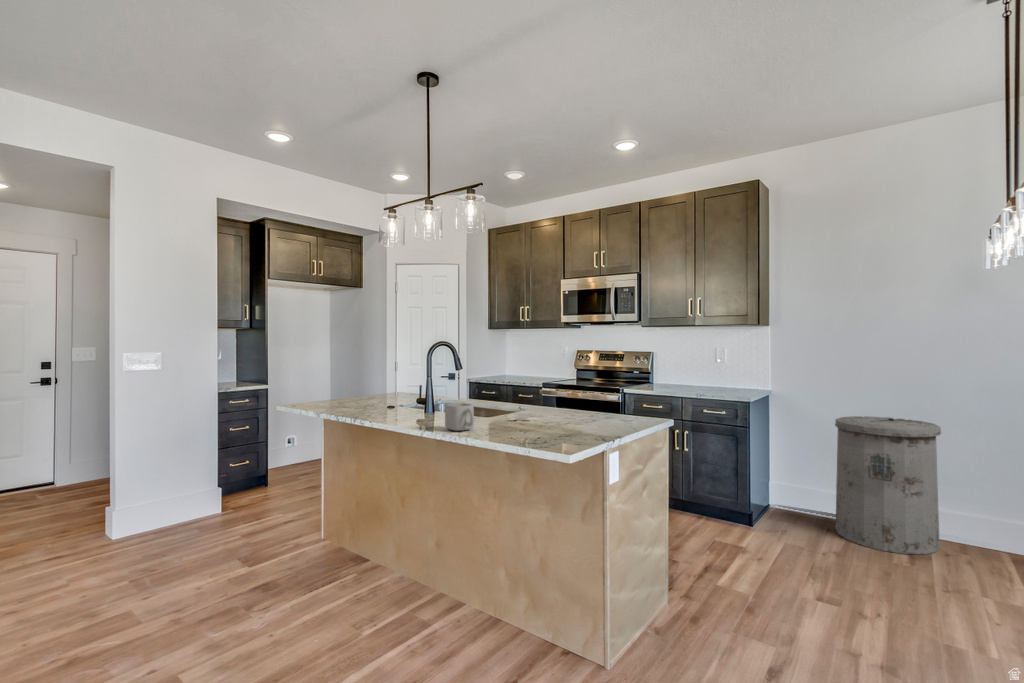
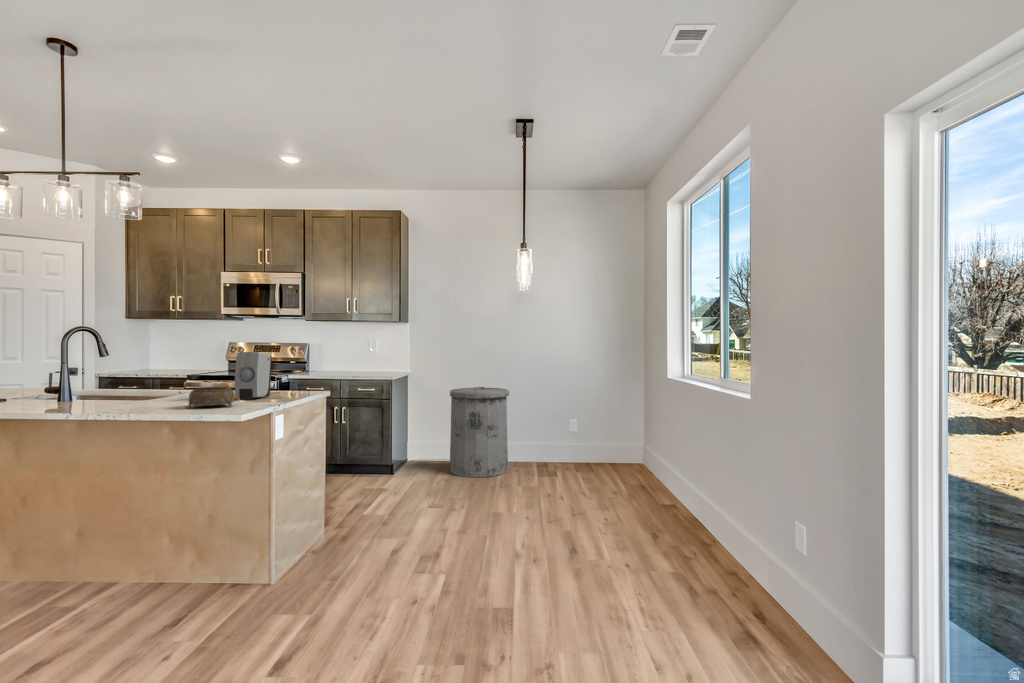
soap dispenser: none [562,368,604,427] -> present [235,352,272,400]
mug: present [445,403,474,431] -> none [120,384,153,408]
decorative bowl: none [505,412,558,440] -> present [187,387,235,408]

